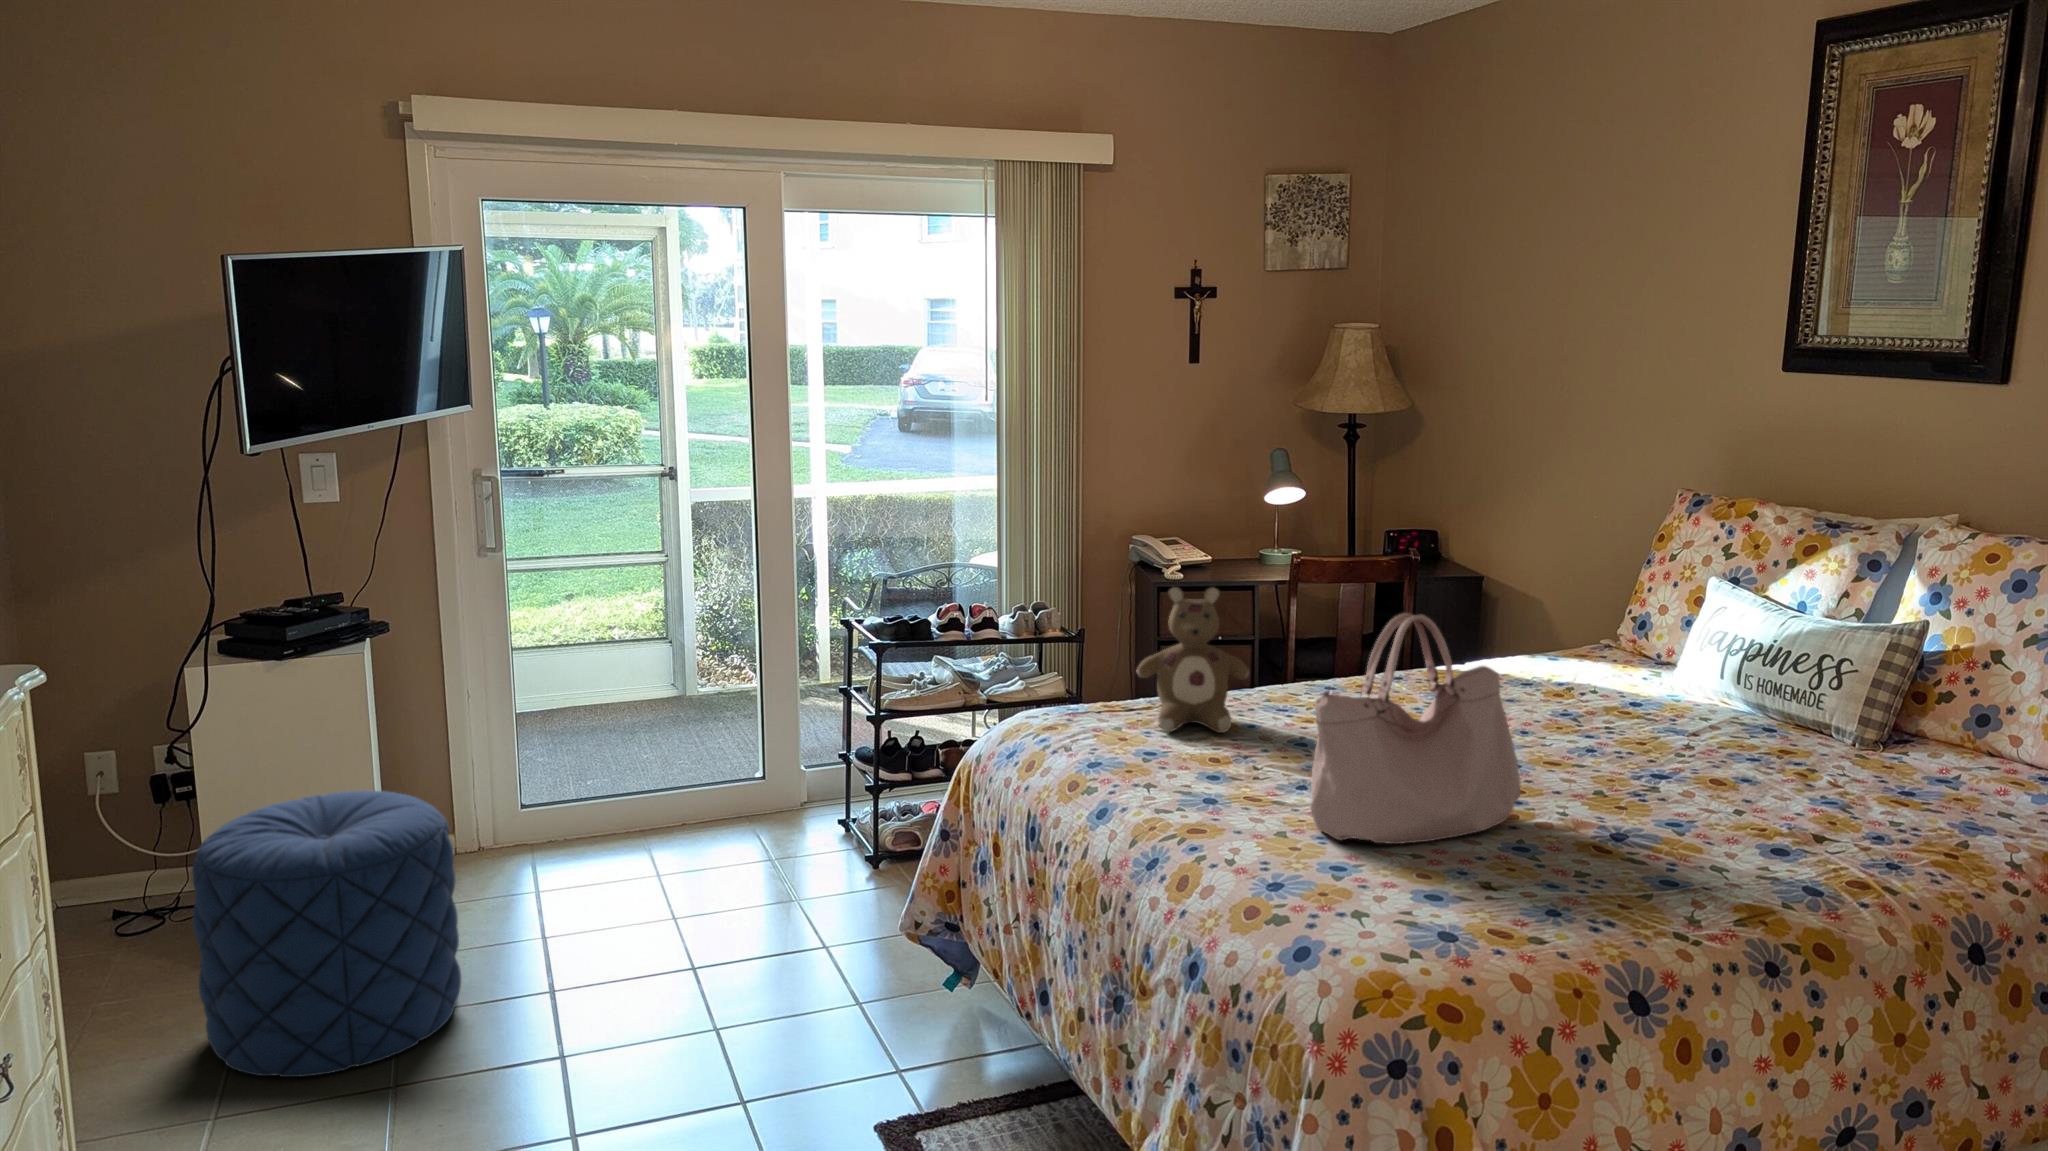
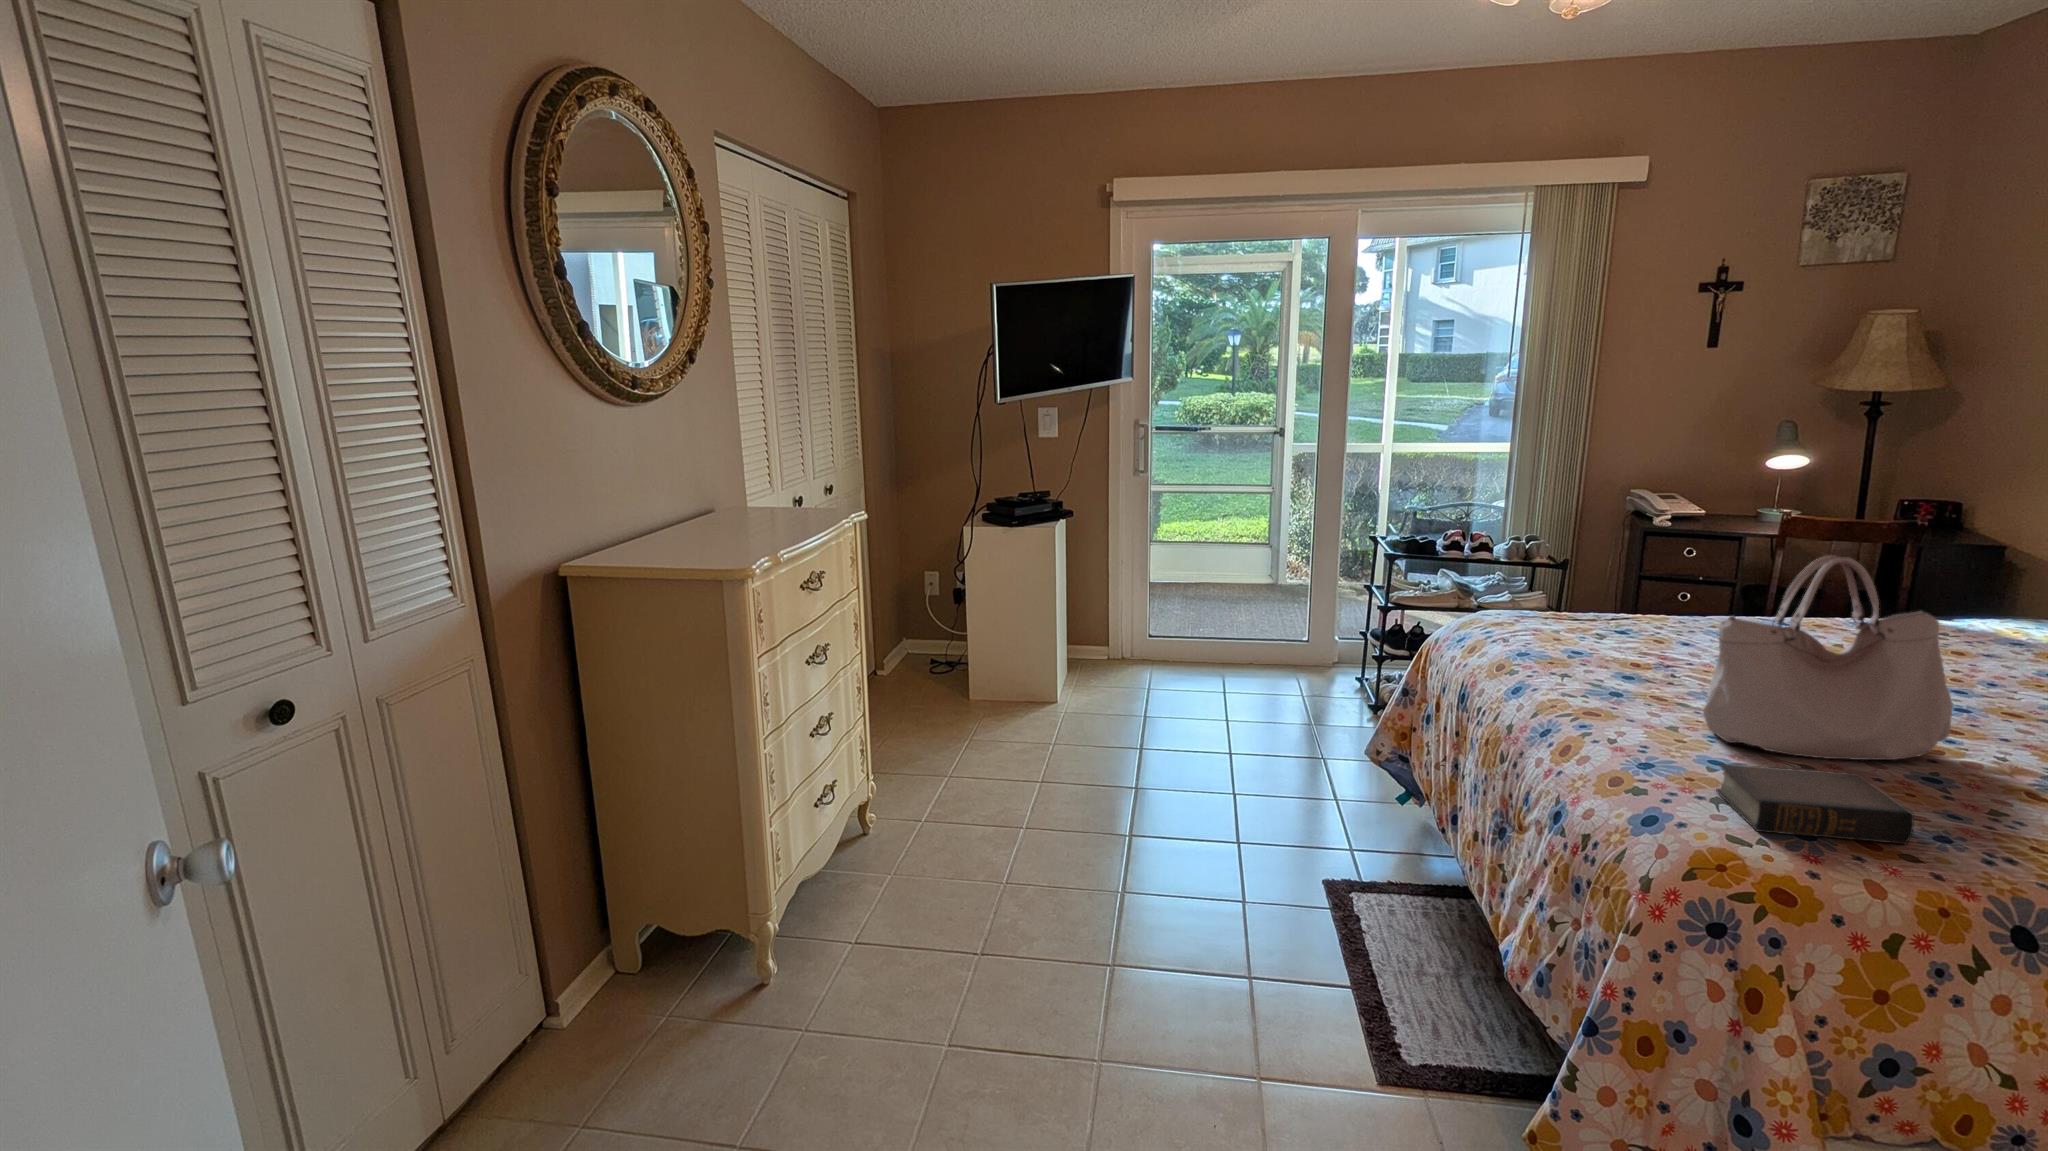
stuffed bear: present [1137,587,1249,733] -> none [1583,525,1690,646]
pouf: present [192,790,461,1077] -> none [955,610,1091,768]
book: none [1352,854,1533,942] -> present [1716,764,1914,844]

